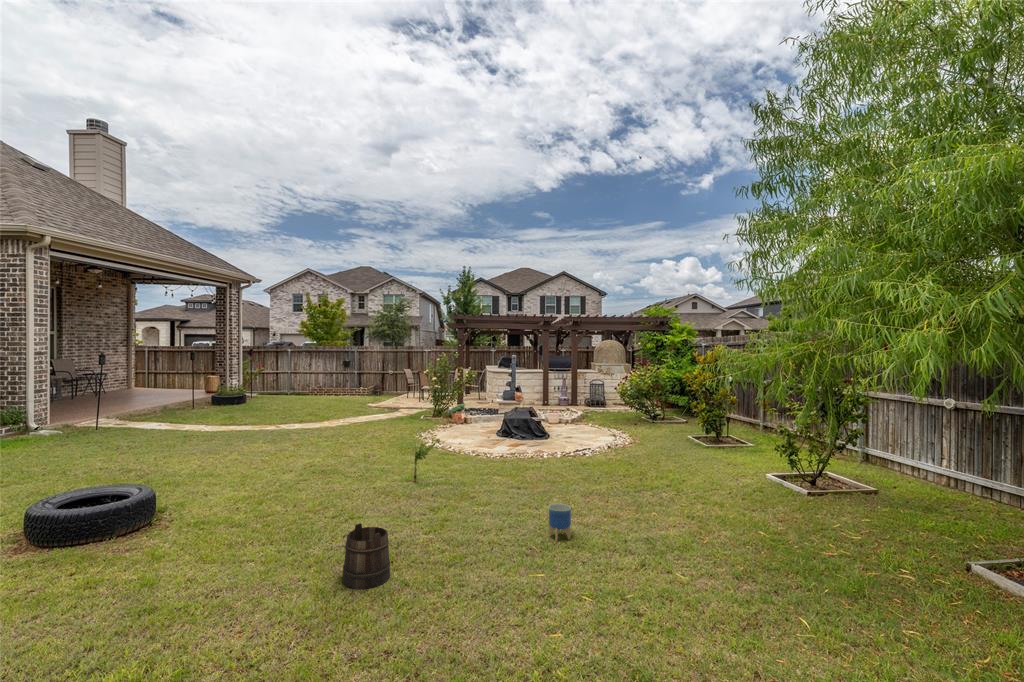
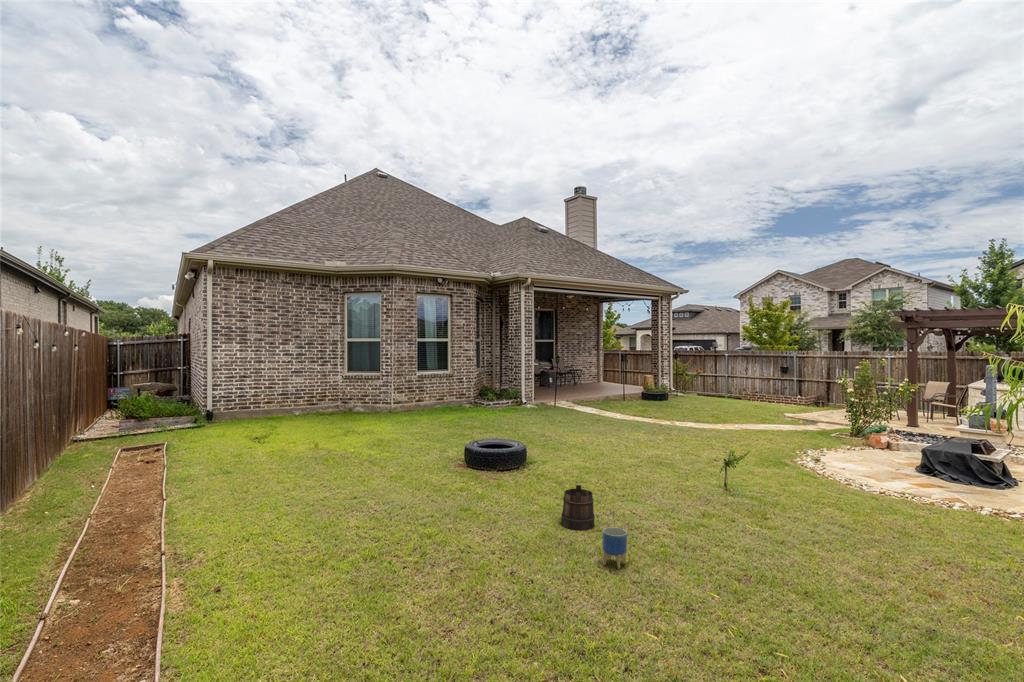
planter: present [549,504,571,541] -> present [602,527,627,569]

